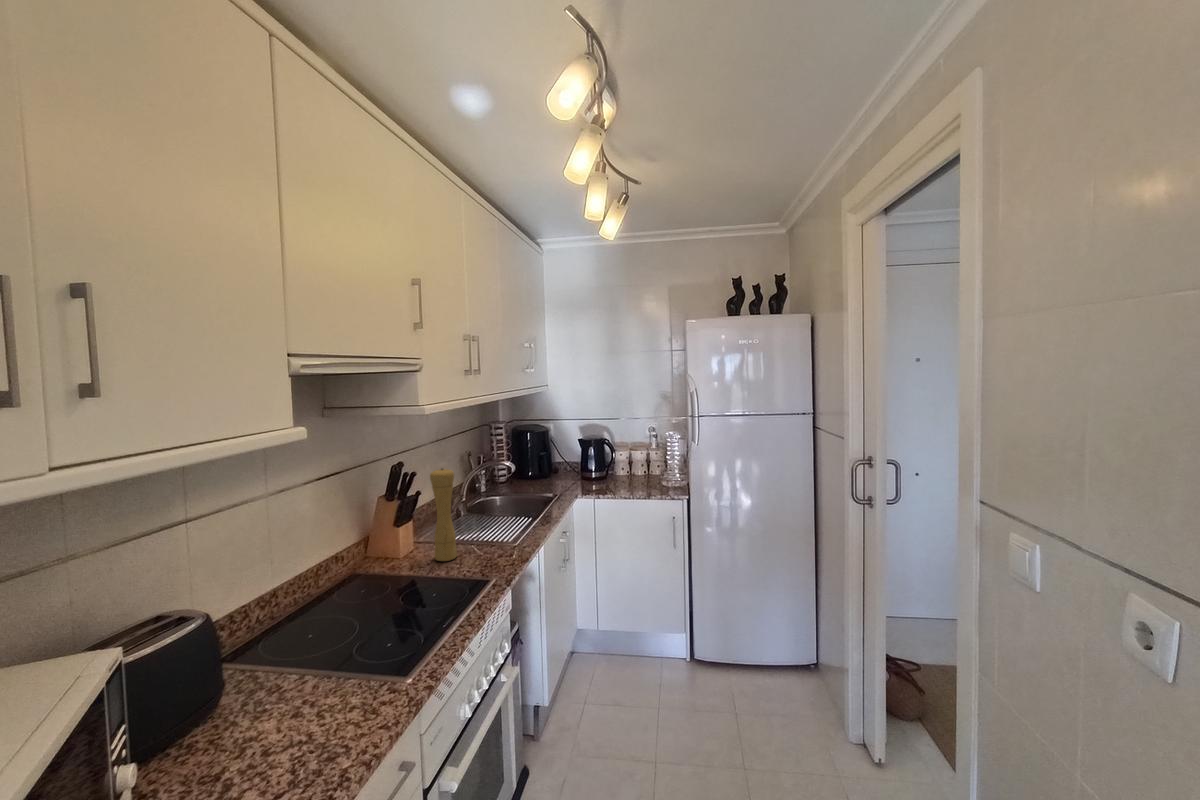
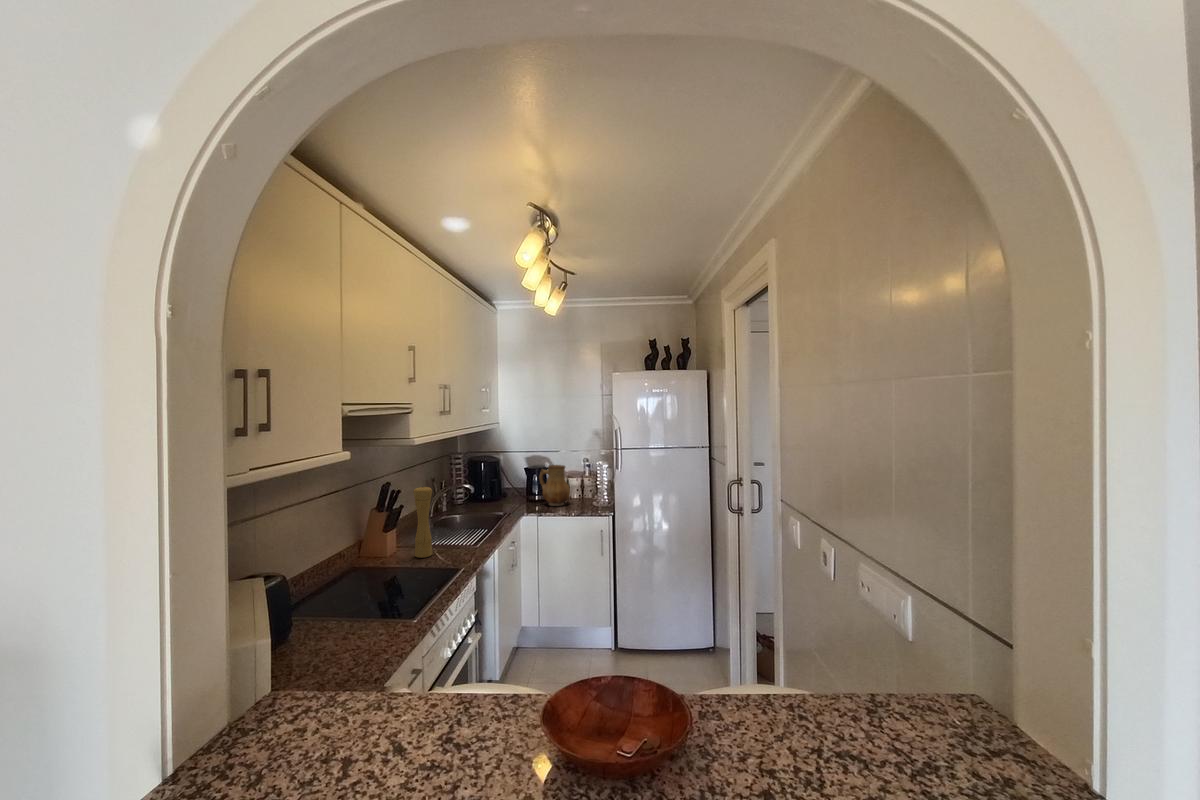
ceramic pitcher: none [596,436,633,486] -> present [539,465,570,506]

